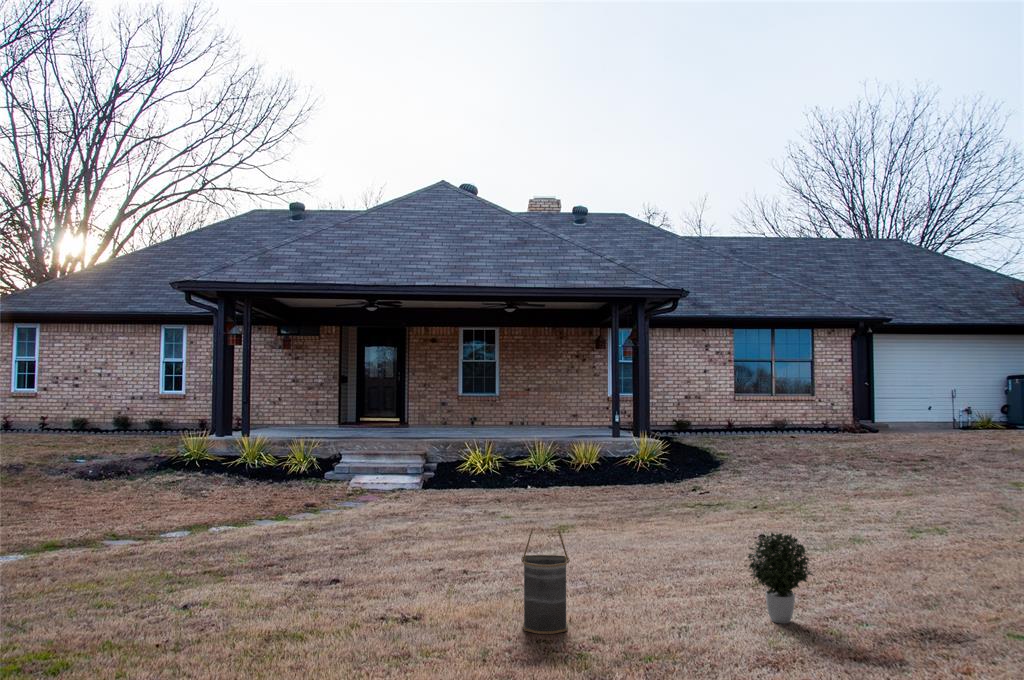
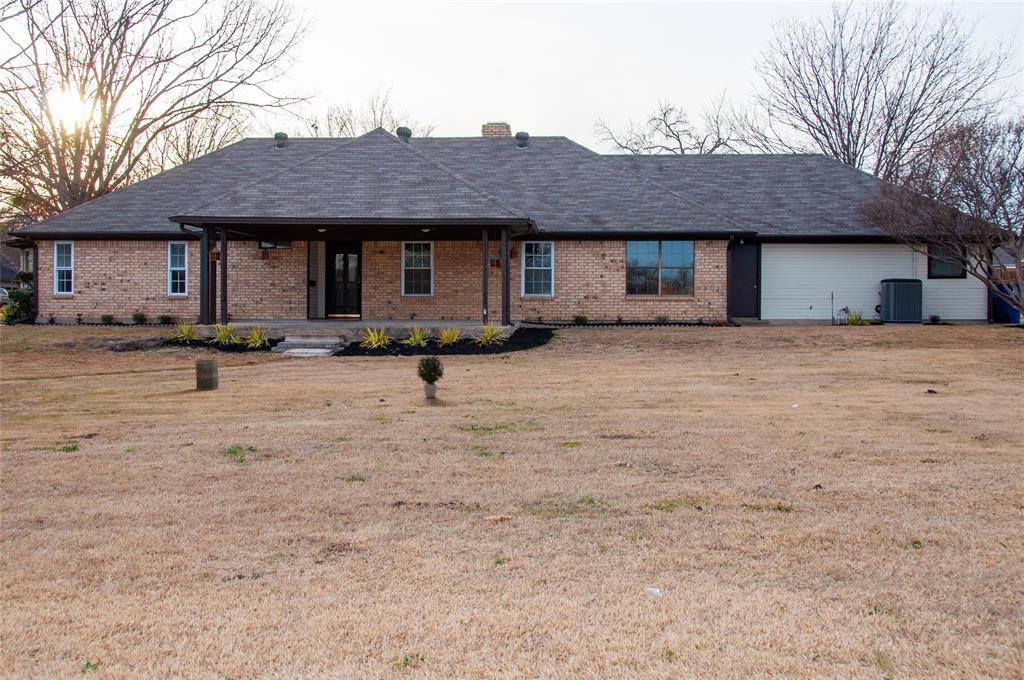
basket: present [521,528,570,634] -> present [196,359,219,390]

